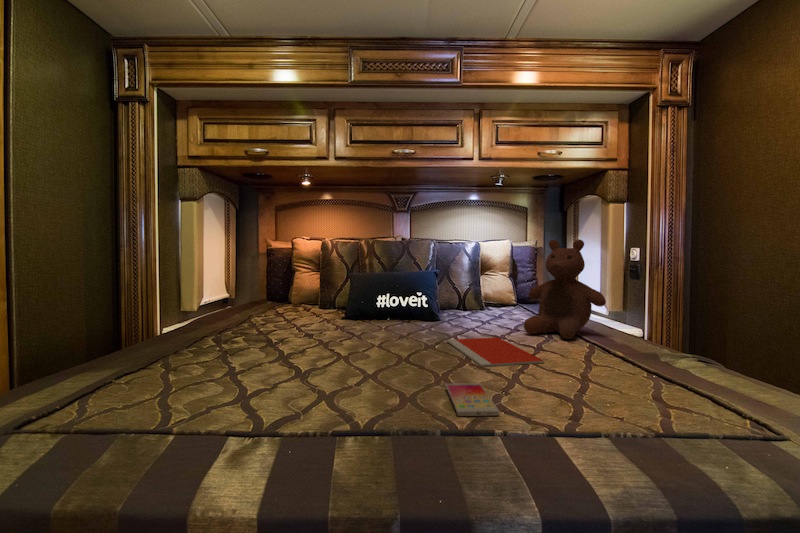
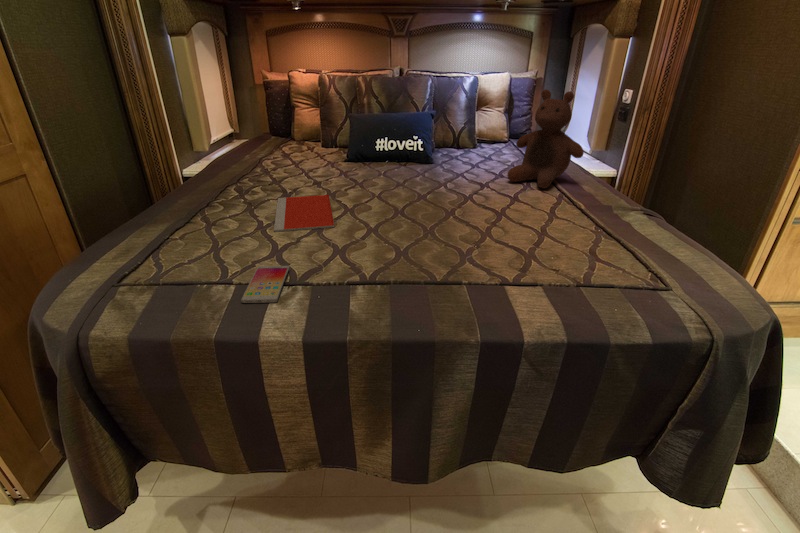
notebook: present [447,338,544,367] -> present [274,195,334,232]
smartphone: present [445,383,499,416] -> present [241,266,290,303]

